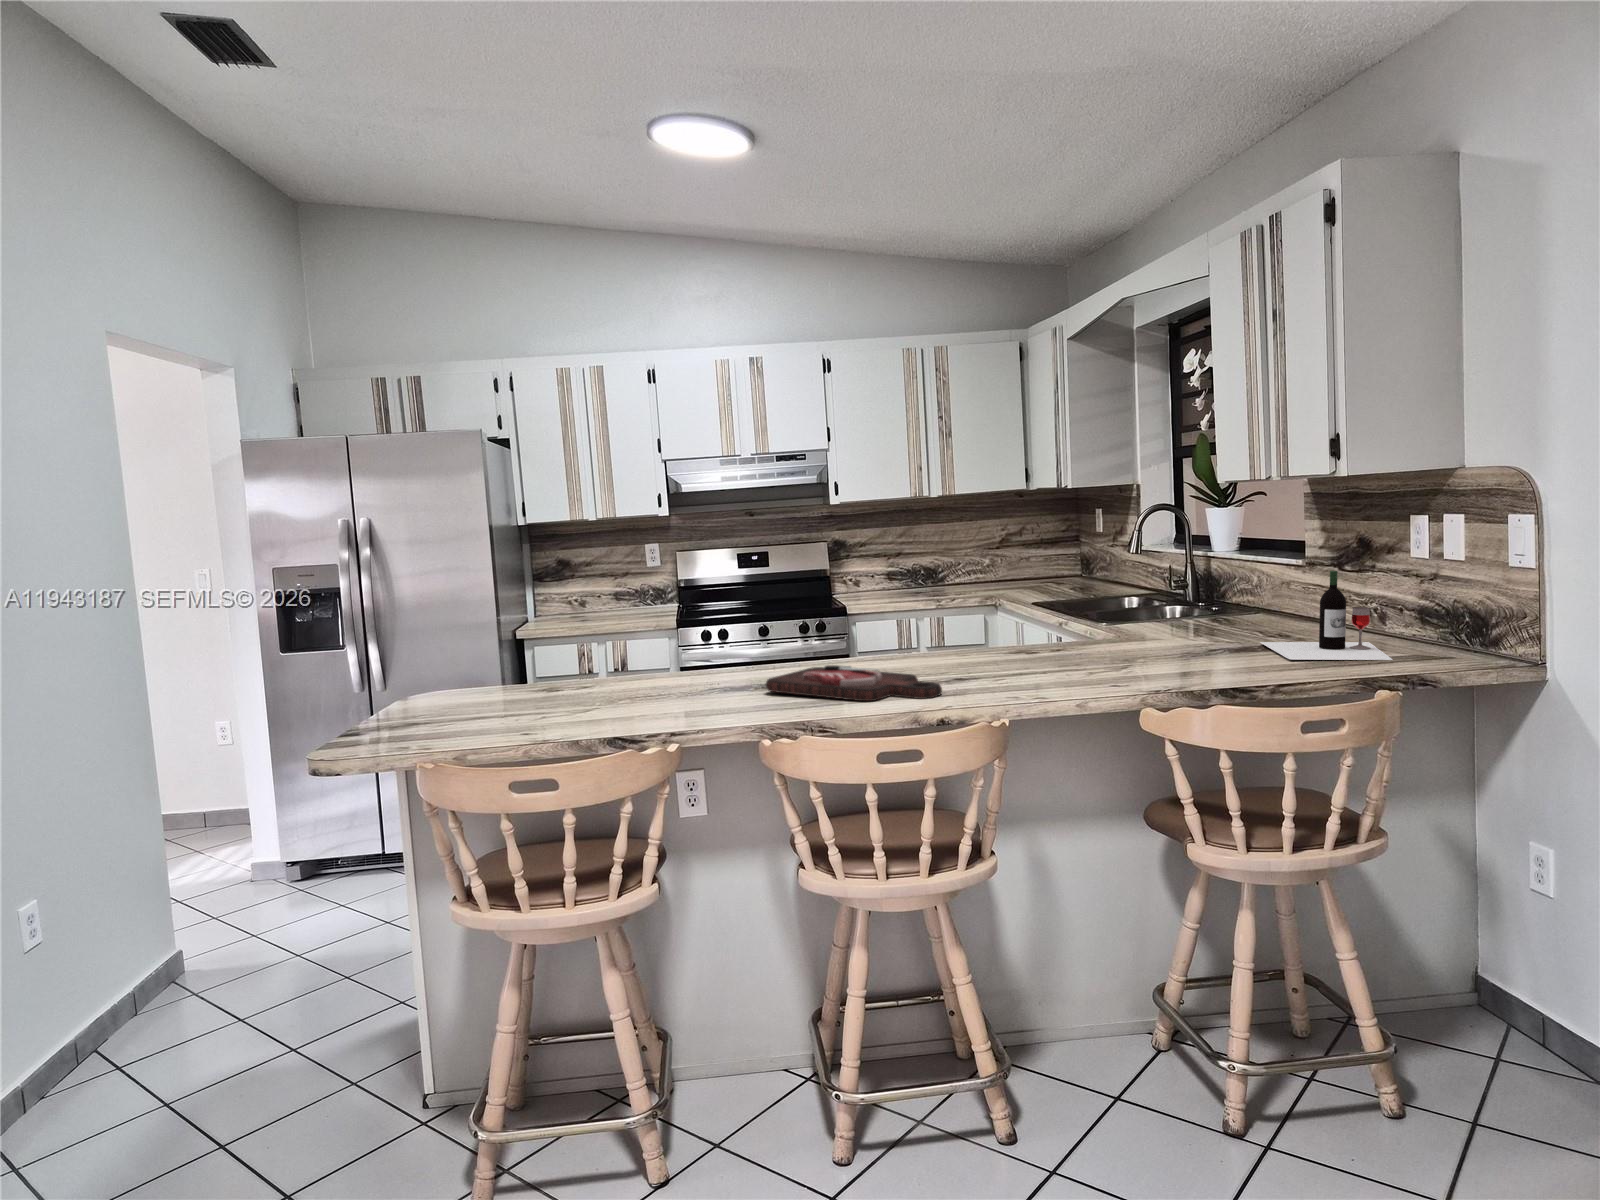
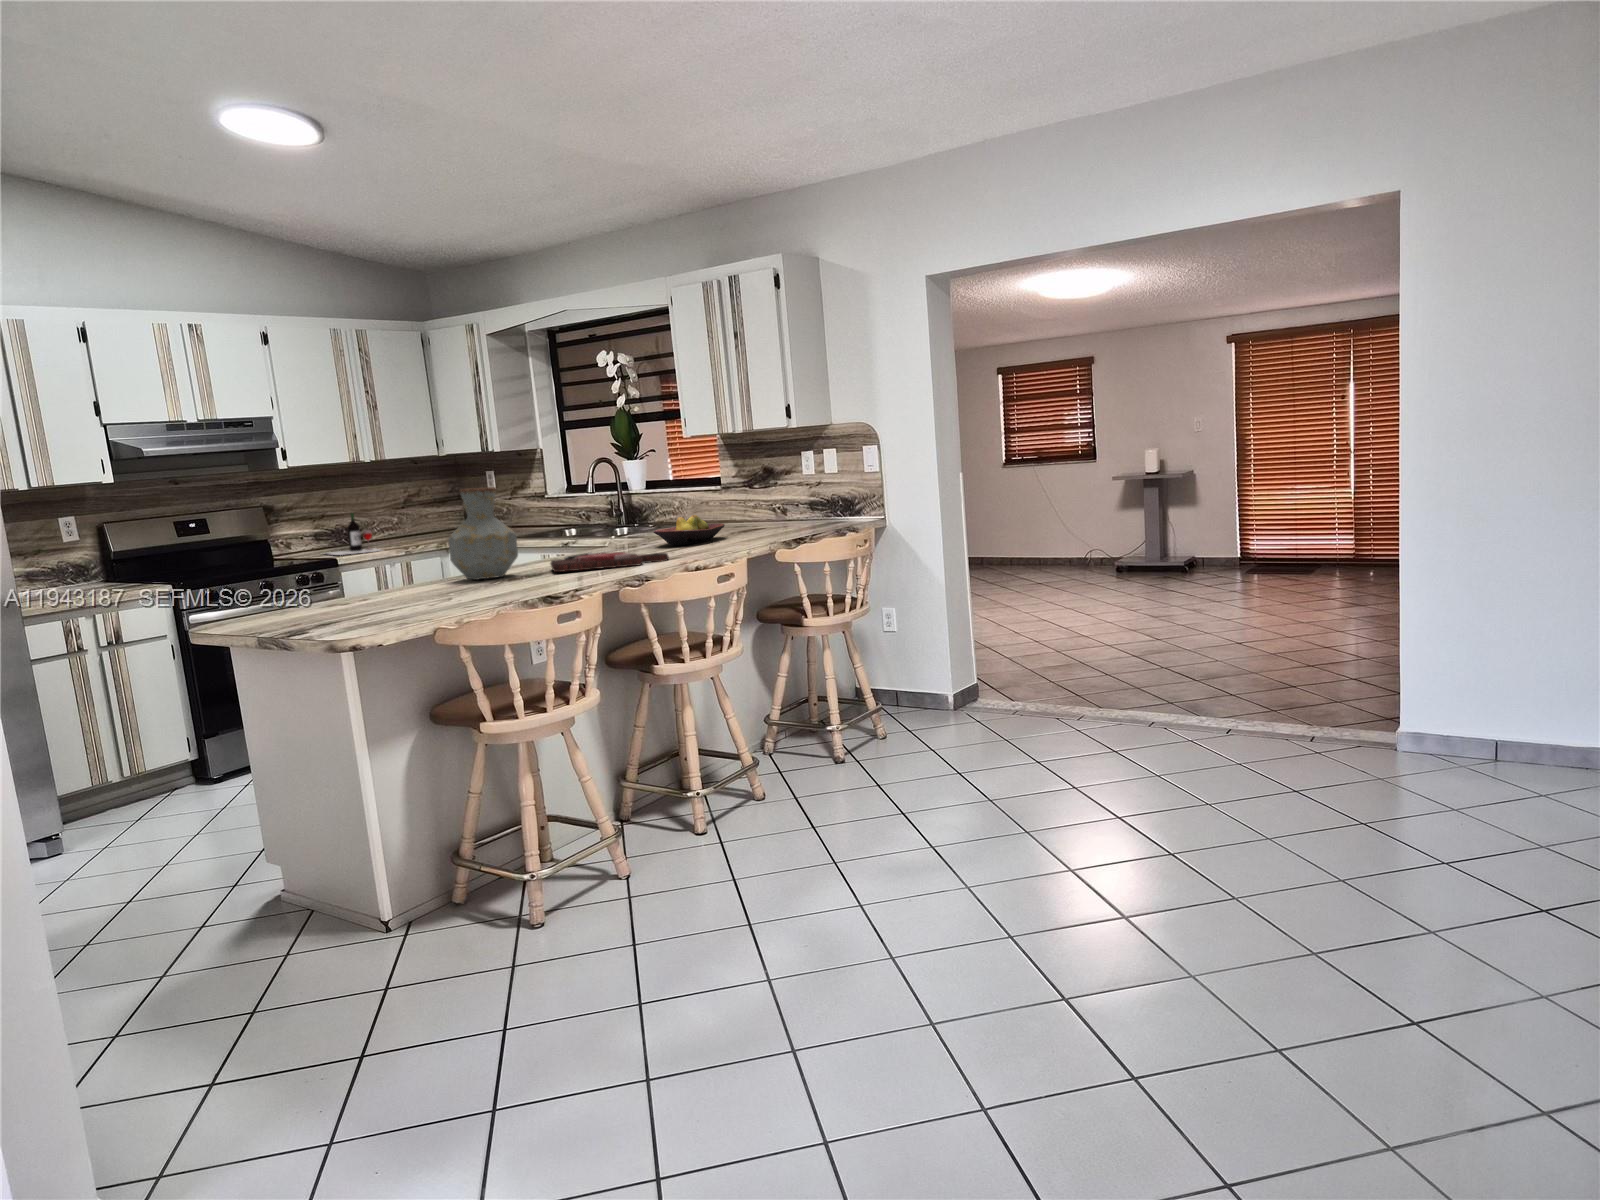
vase: none [675,560,764,683] -> present [448,487,518,580]
wine bottle: present [1260,571,1393,660] -> present [328,513,380,555]
fruit bowl: none [1038,615,1184,663] -> present [654,515,725,545]

